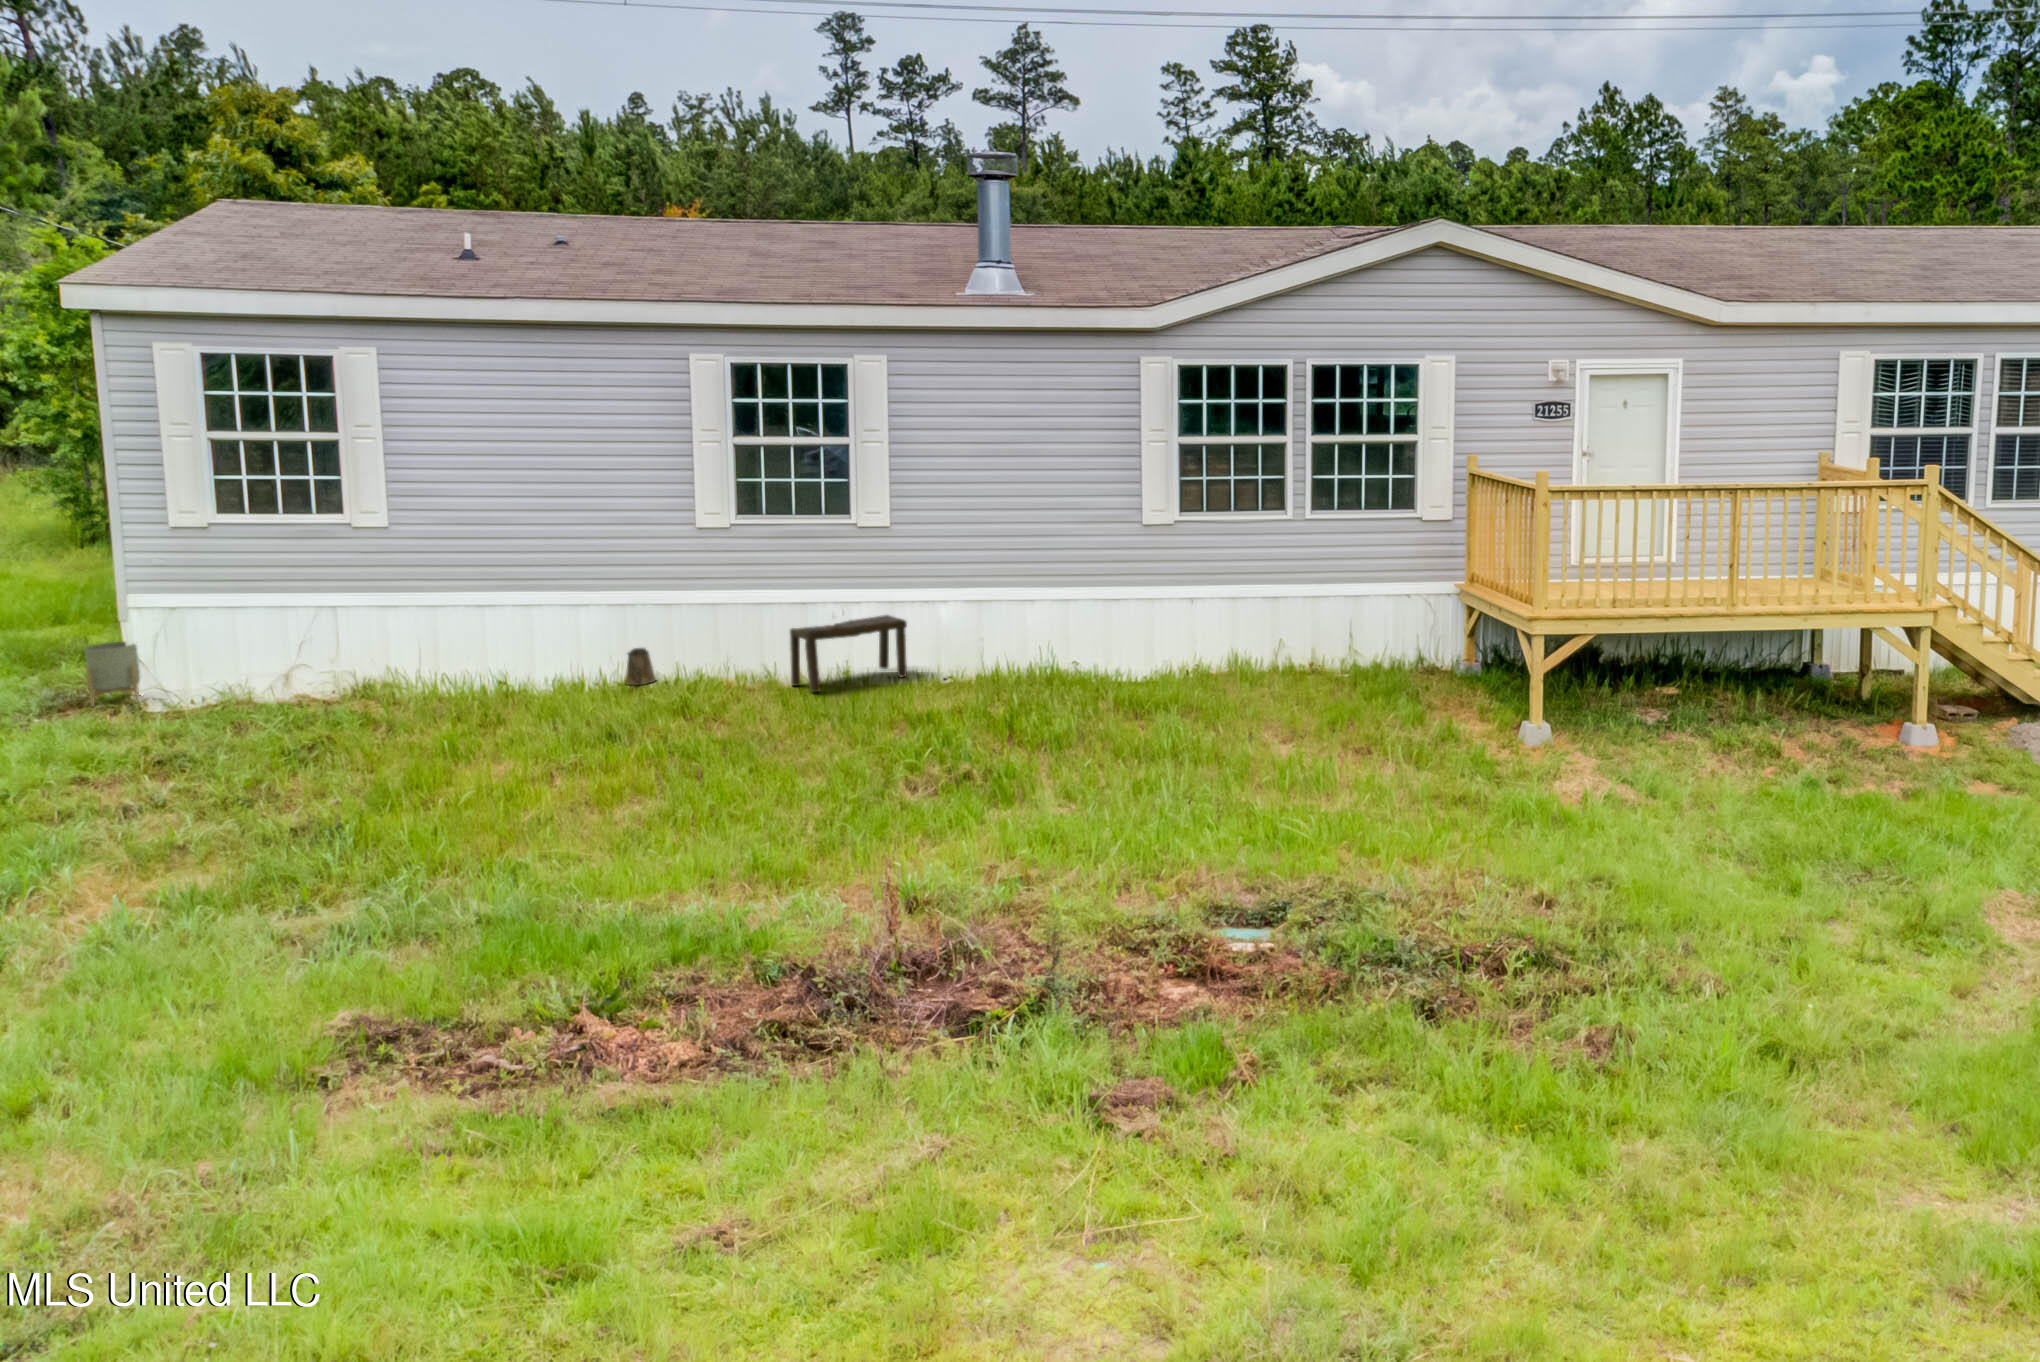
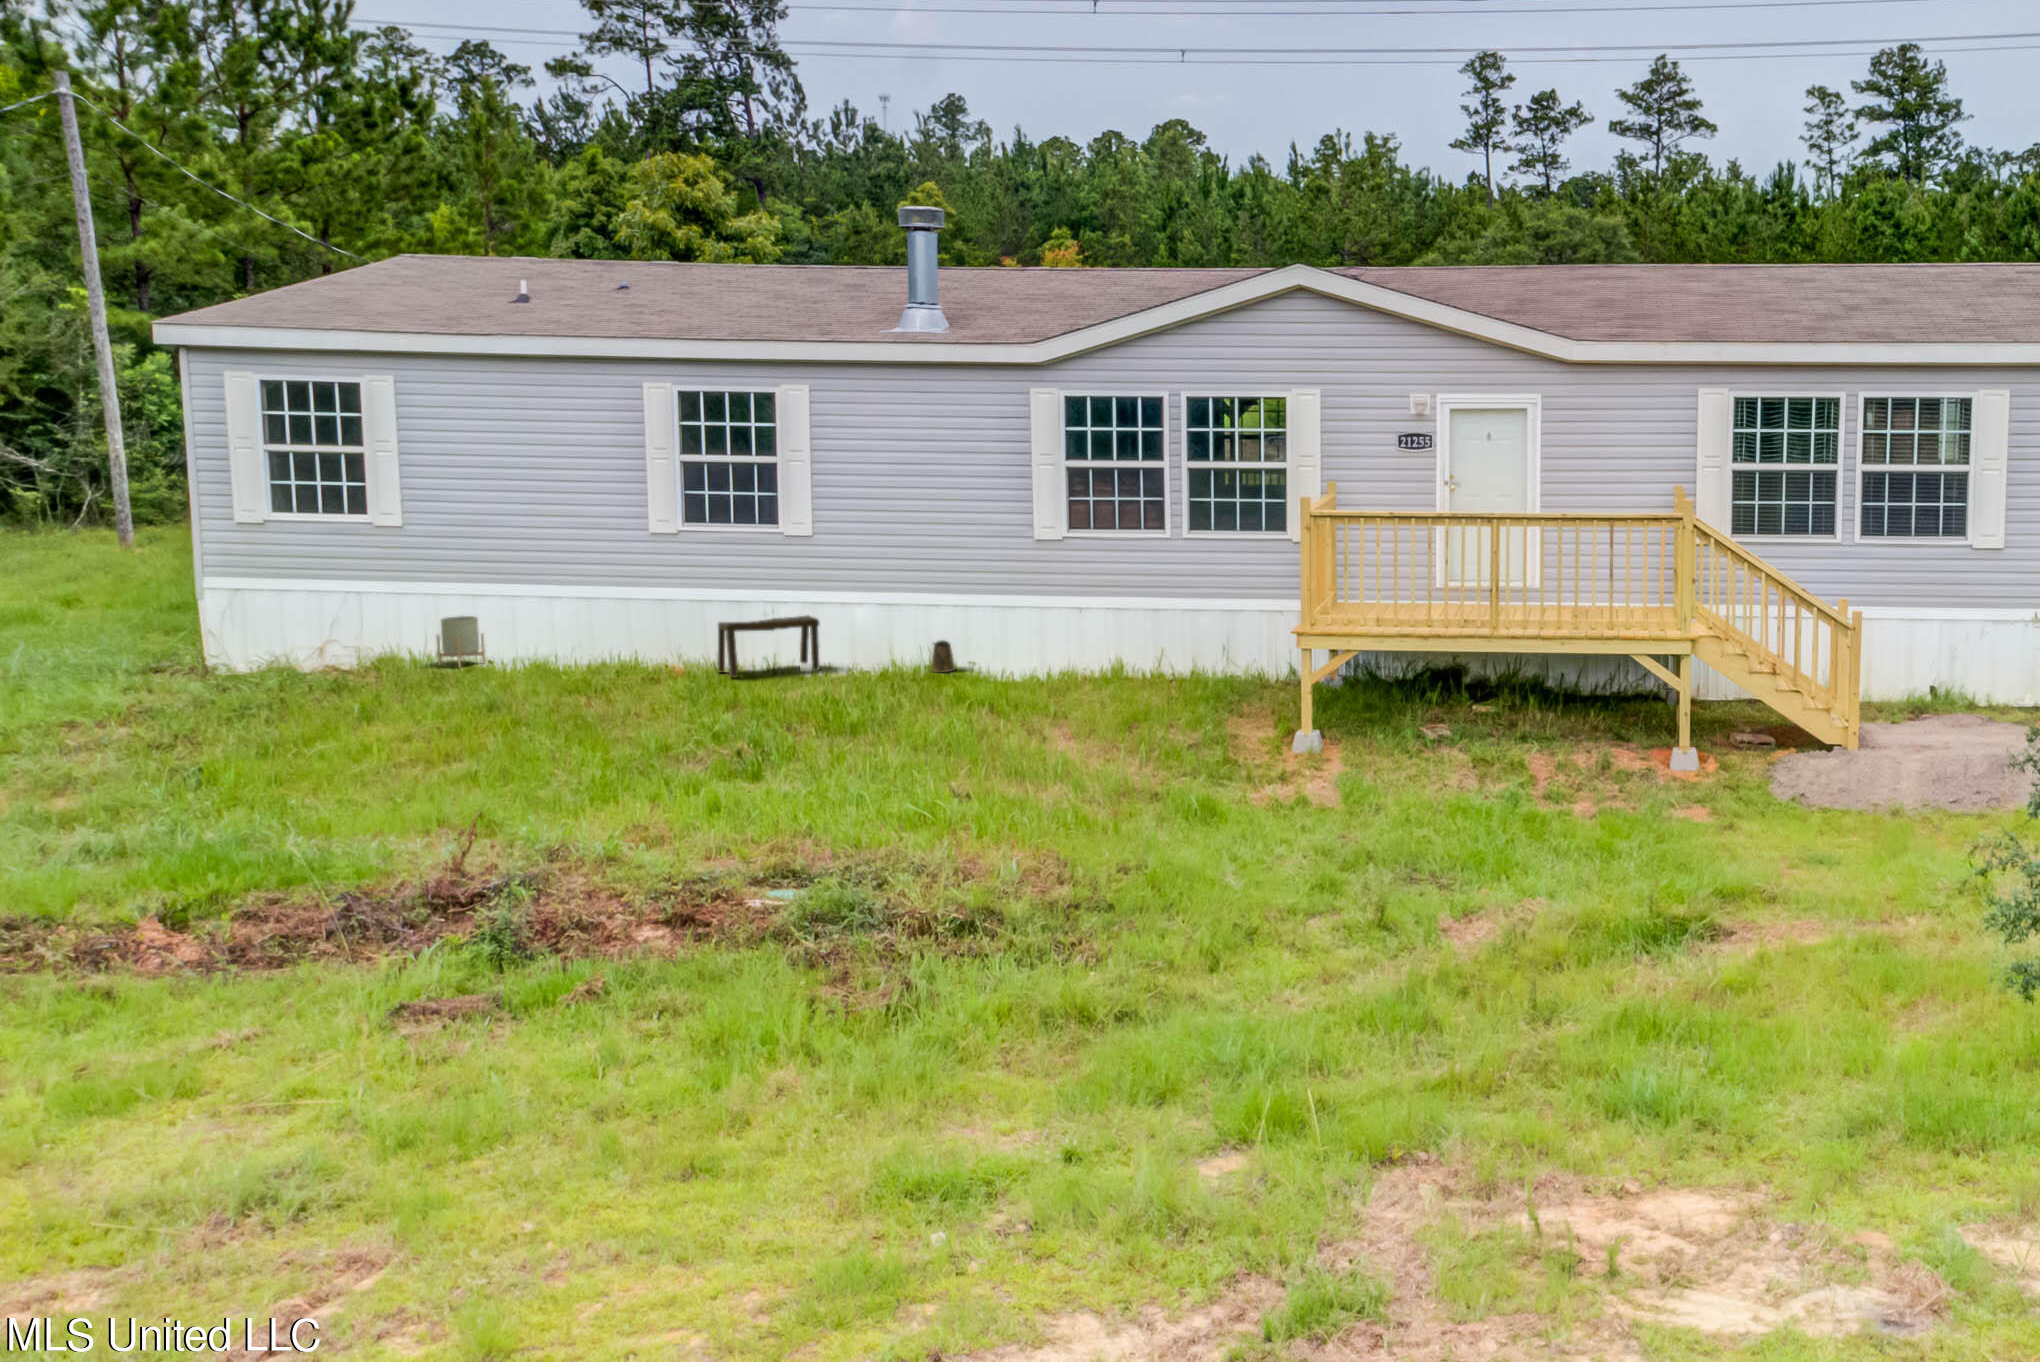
planter: present [84,642,140,707] -> present [437,616,485,667]
watering can: present [626,648,656,685] -> present [931,640,955,673]

